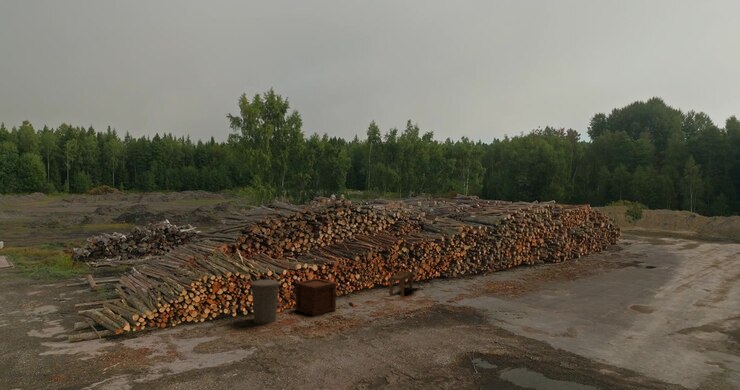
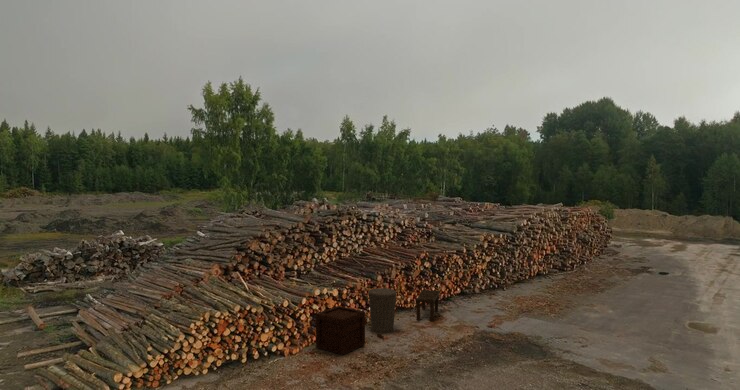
trash can: present [251,280,279,324] -> present [369,288,397,334]

